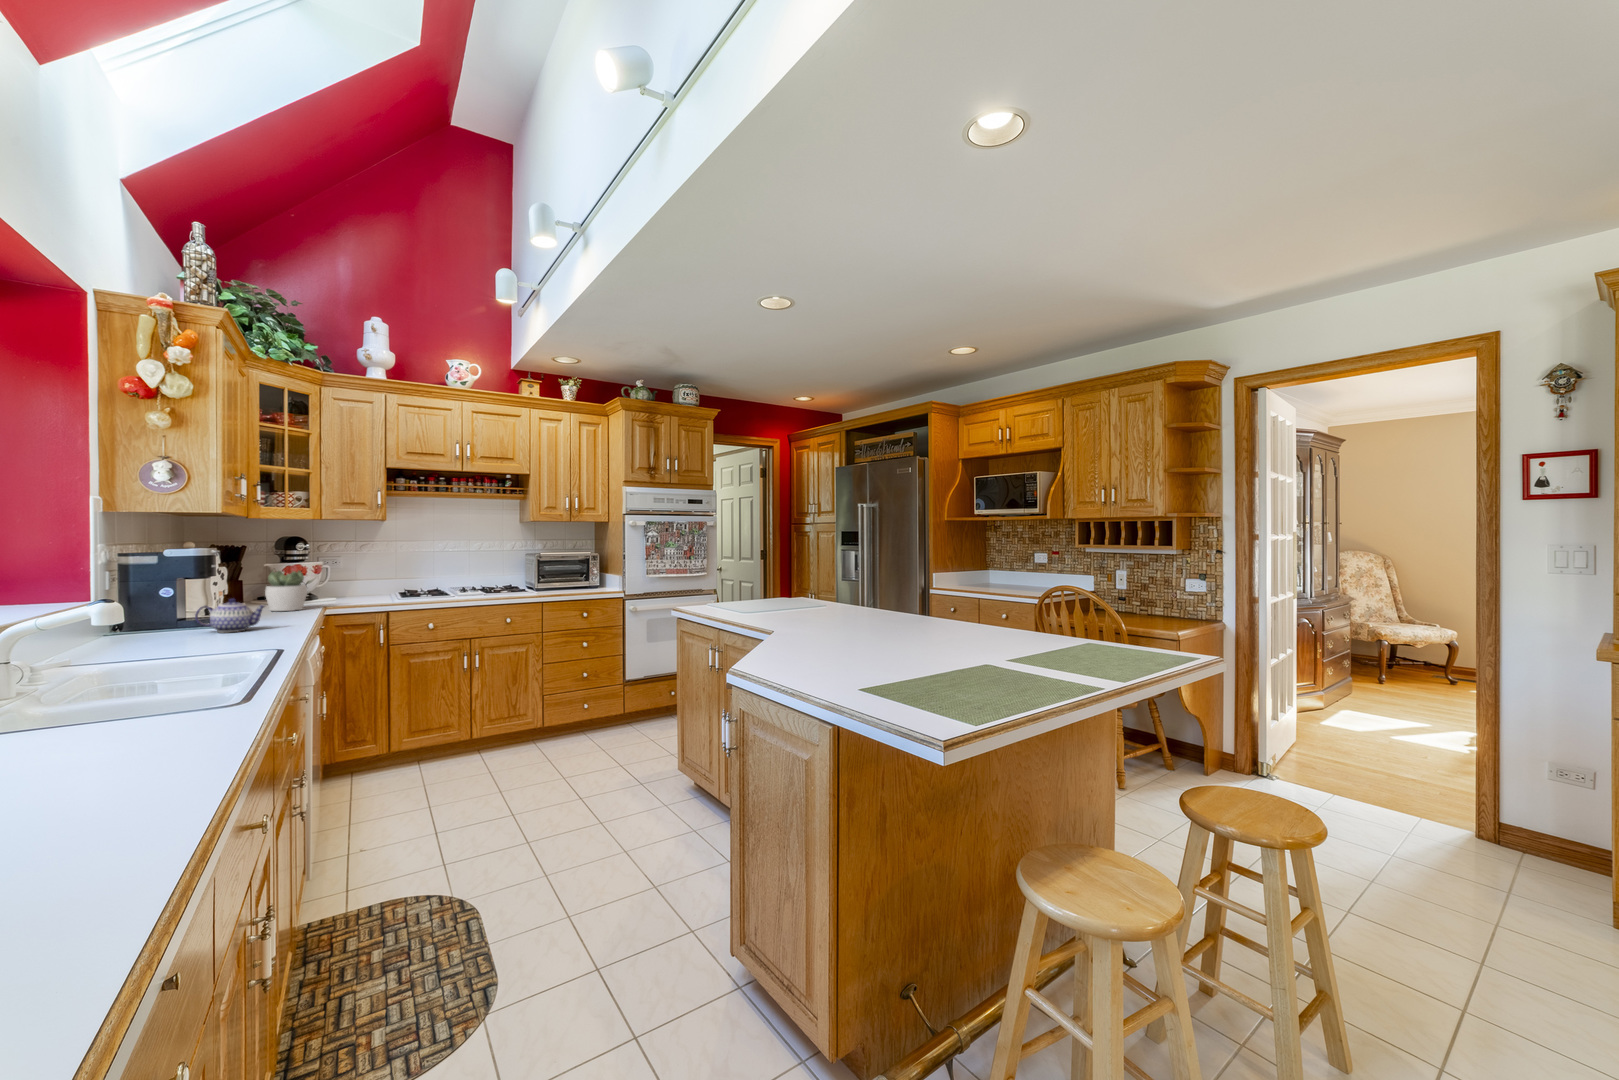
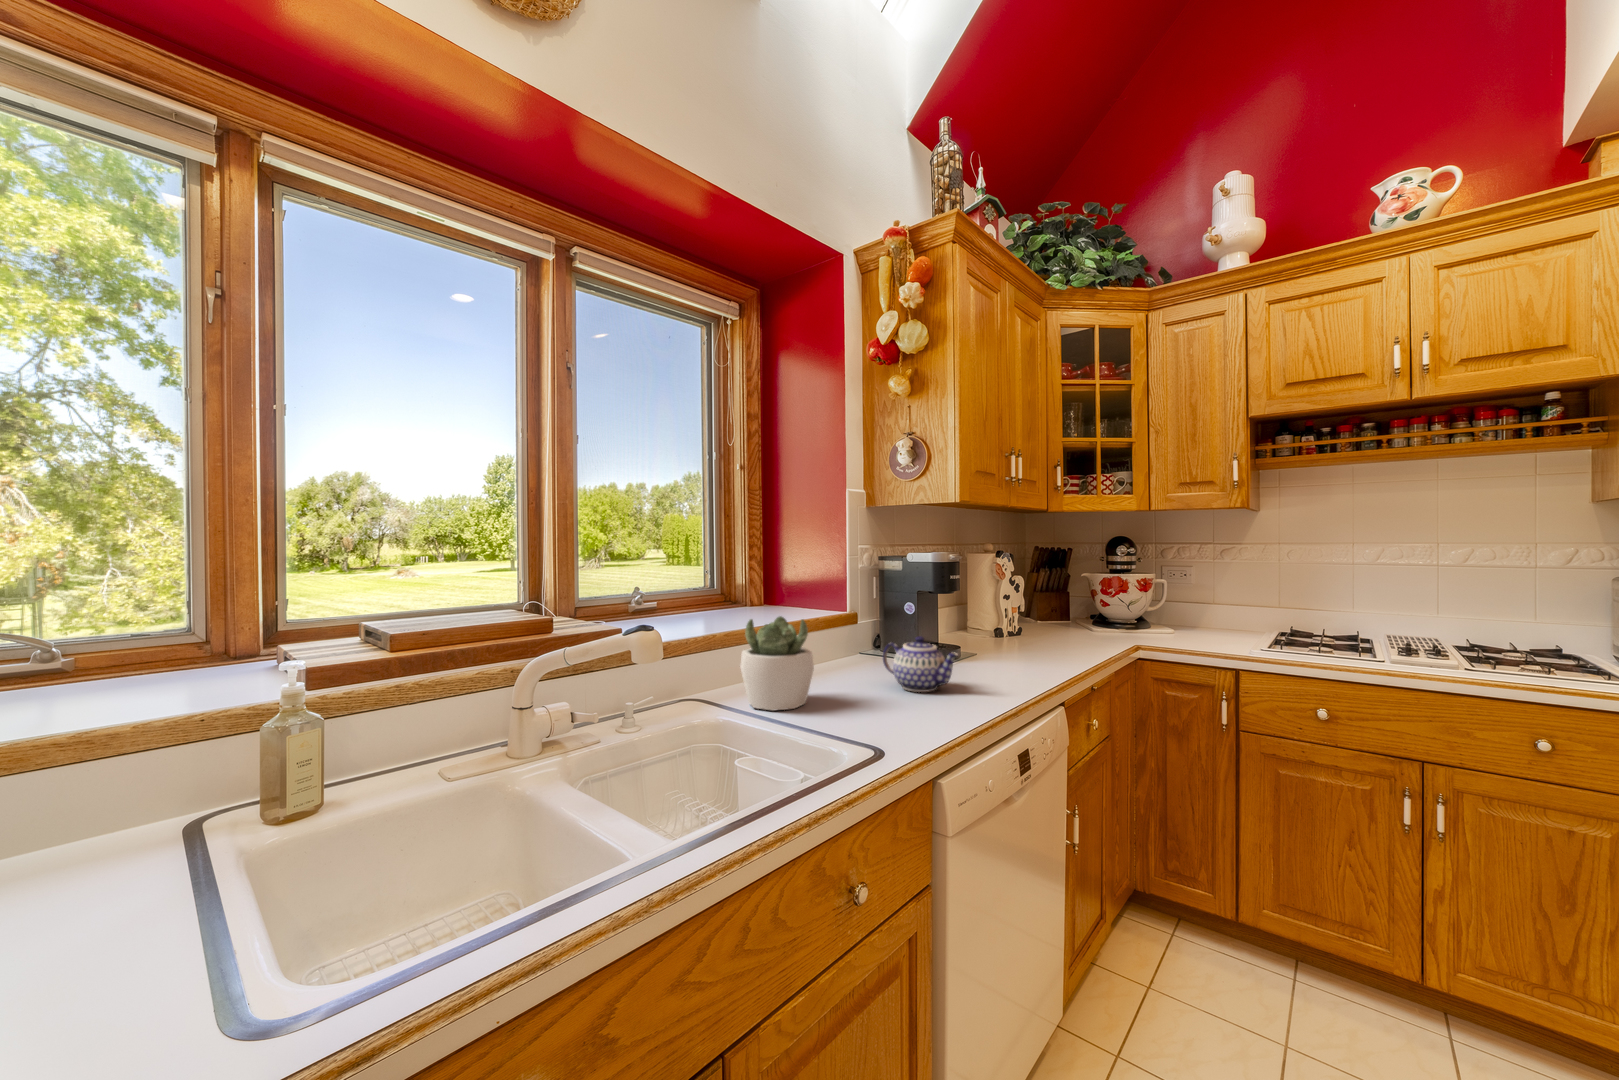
succulent plant: present [265,571,307,611] -> present [740,616,814,710]

